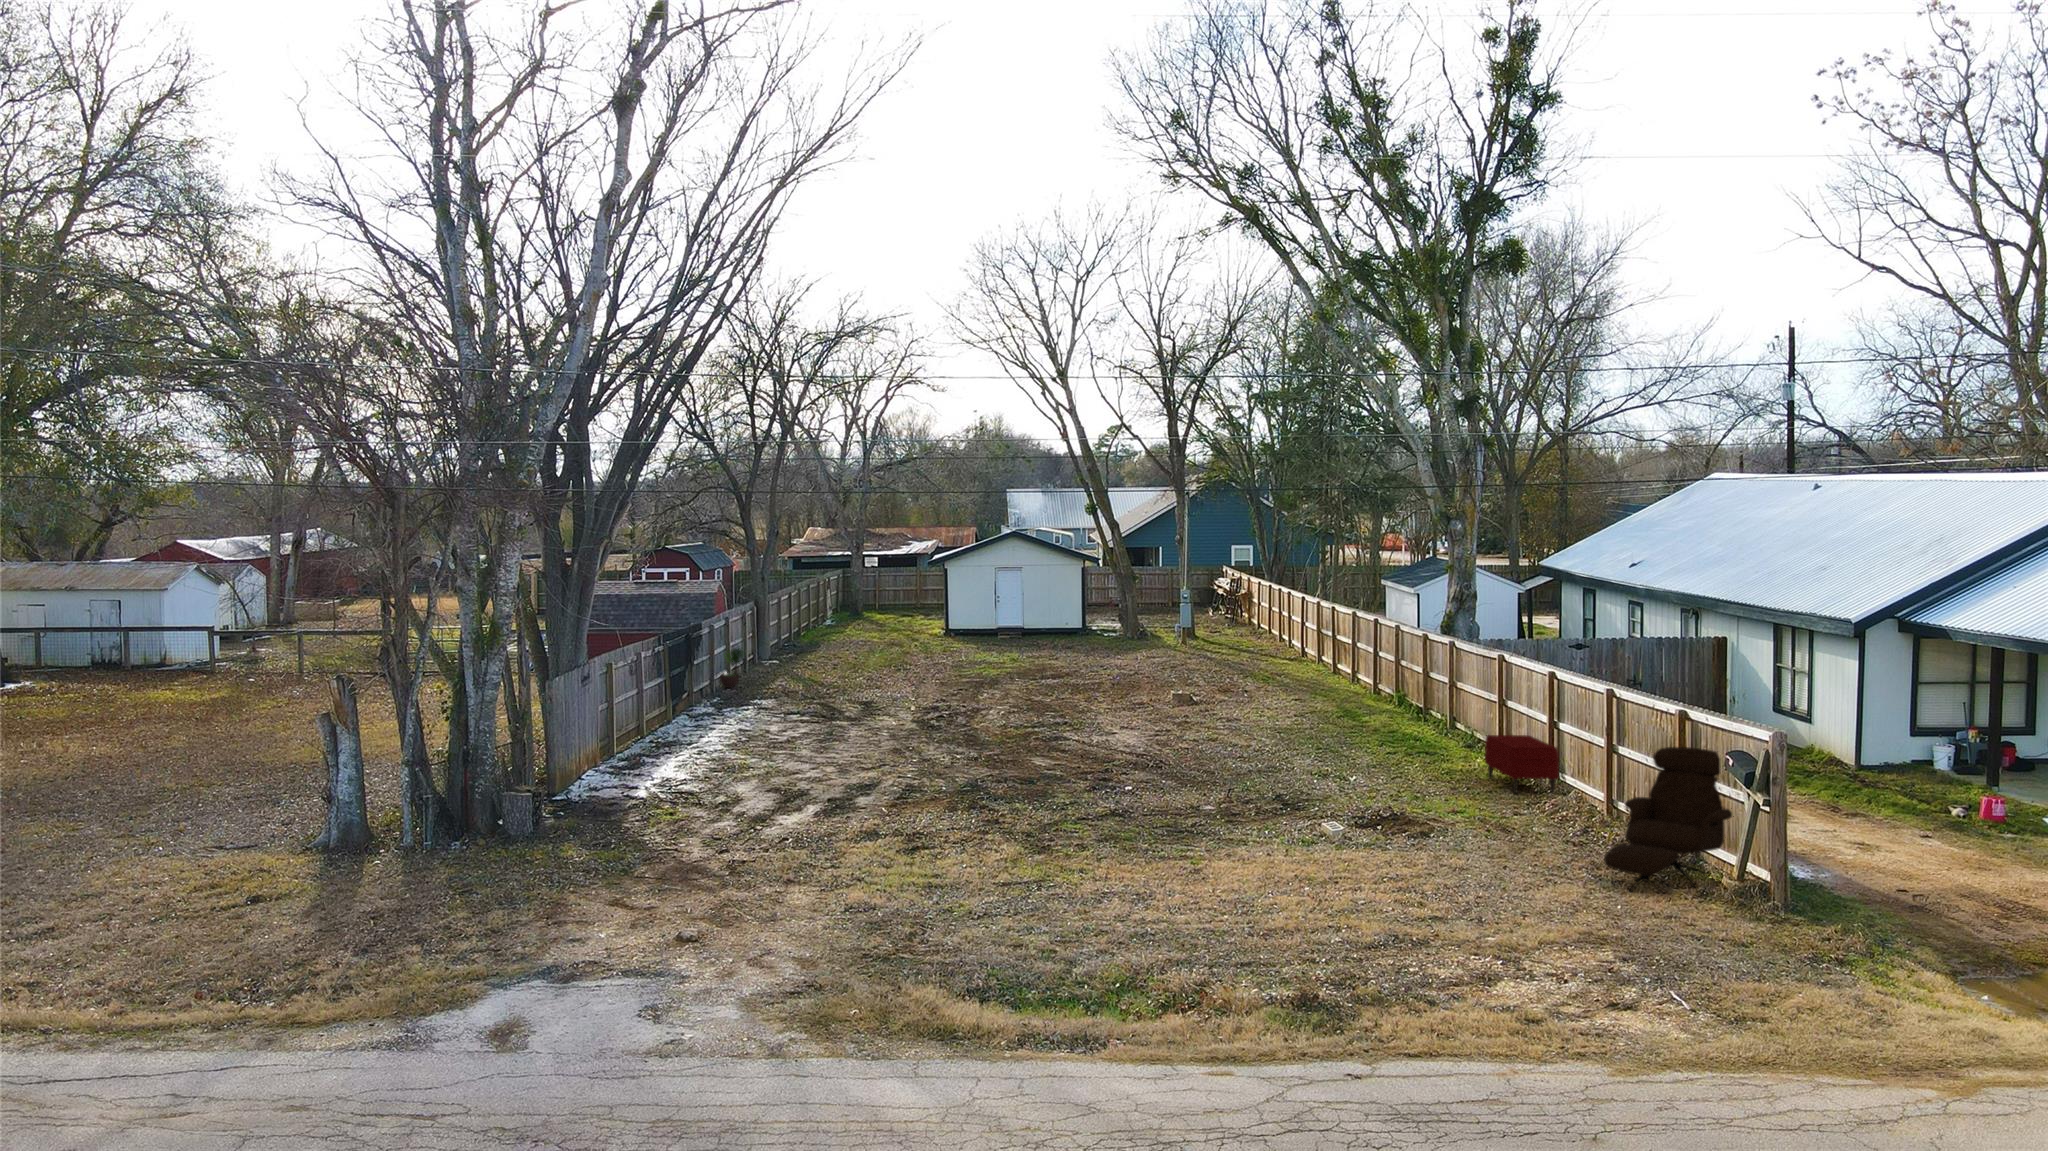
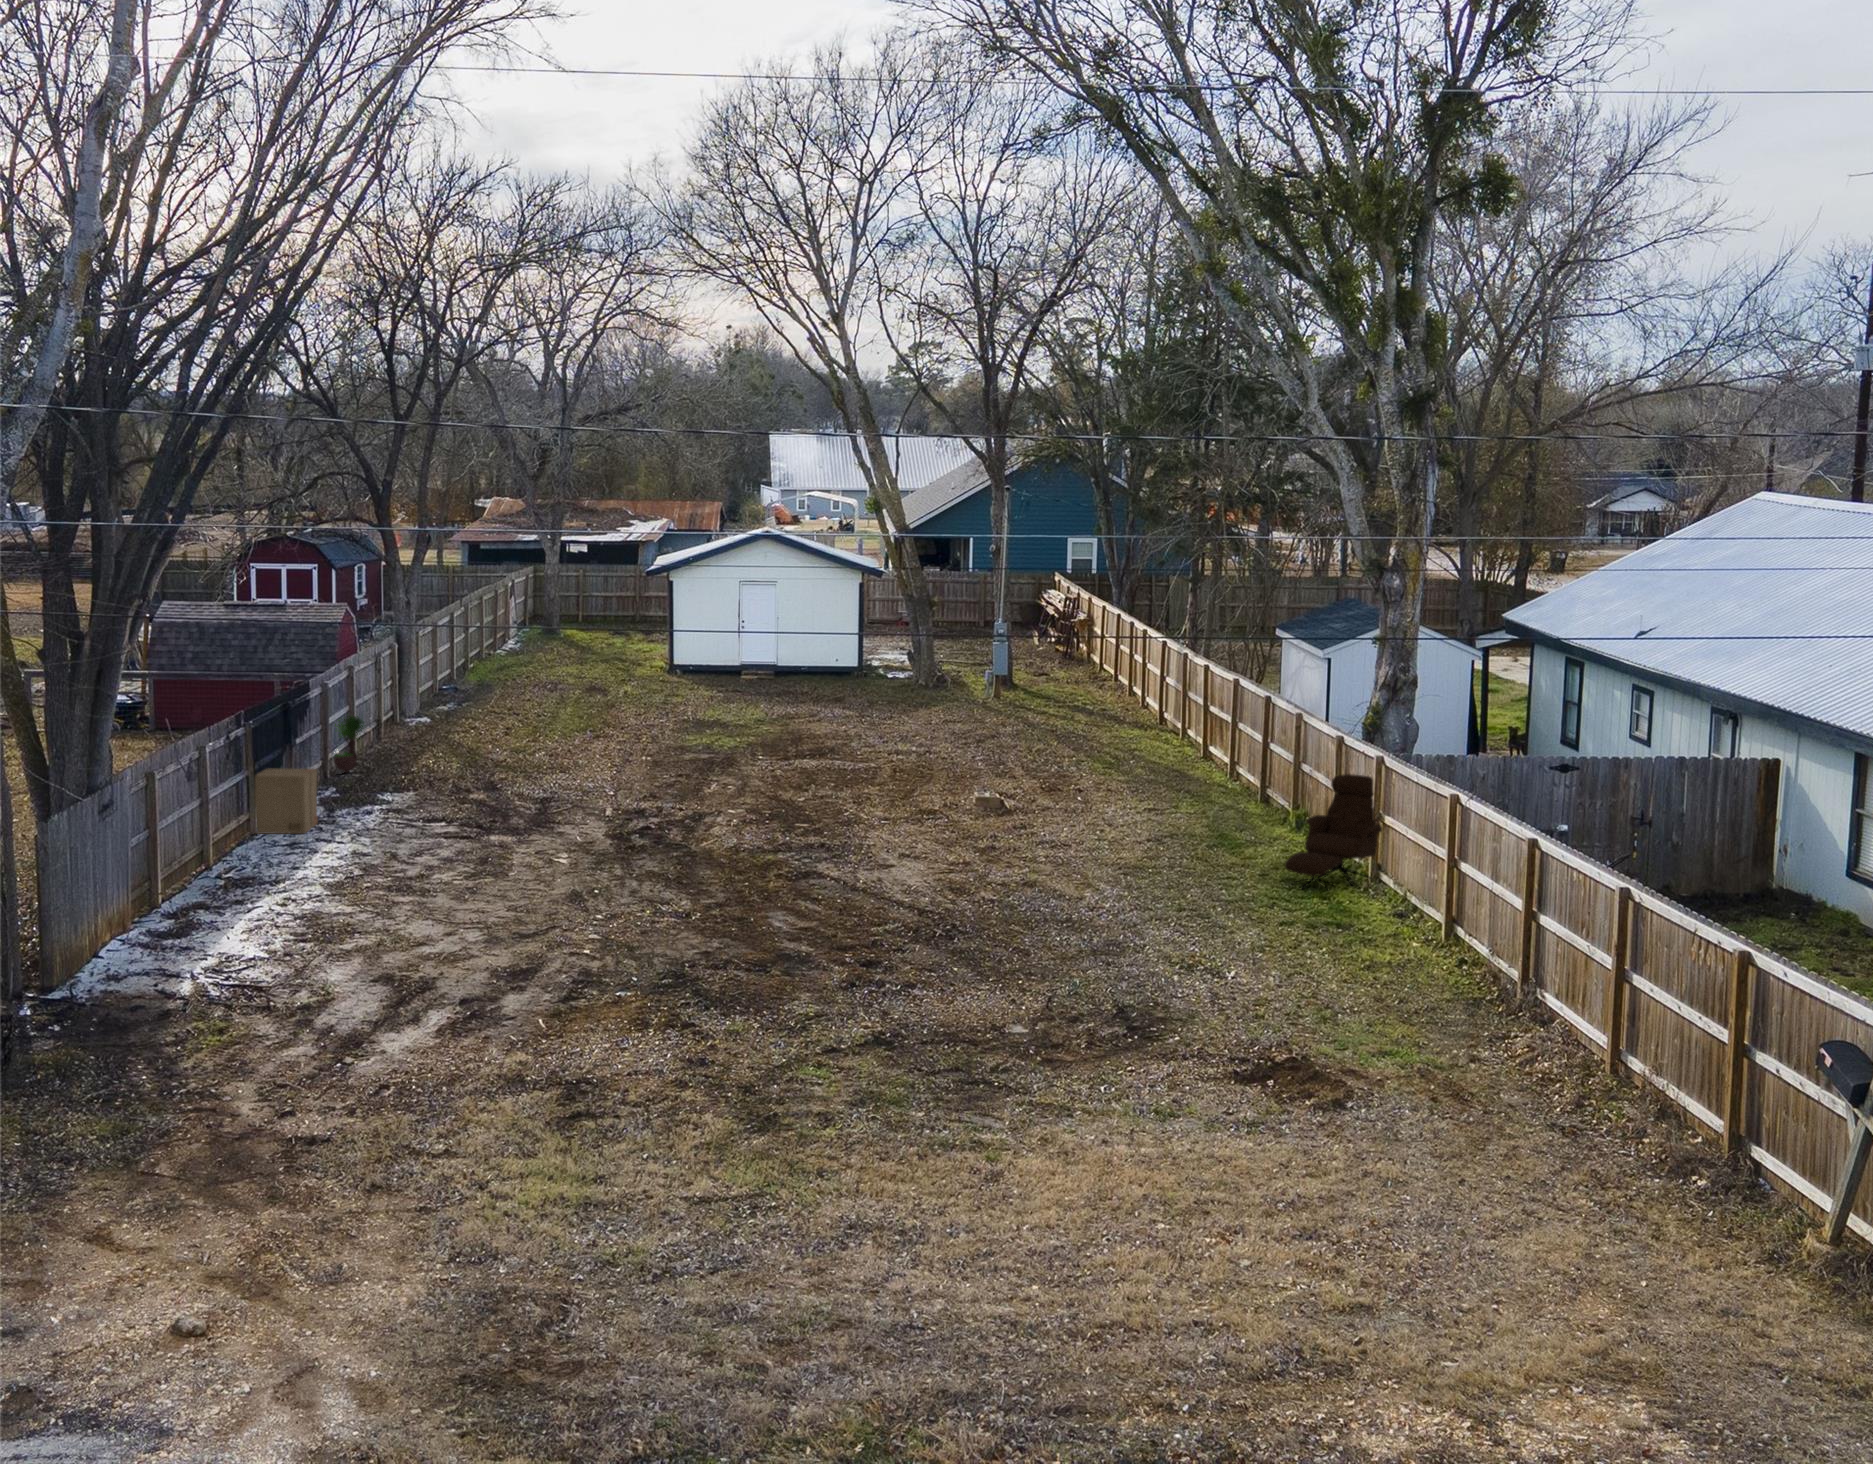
cardboard box: none [674,674,720,716] -> present [255,769,318,834]
bench: present [1485,735,1559,793] -> none [1429,921,1539,1018]
lounge chair: present [1604,747,1734,893] -> present [1285,774,1382,890]

